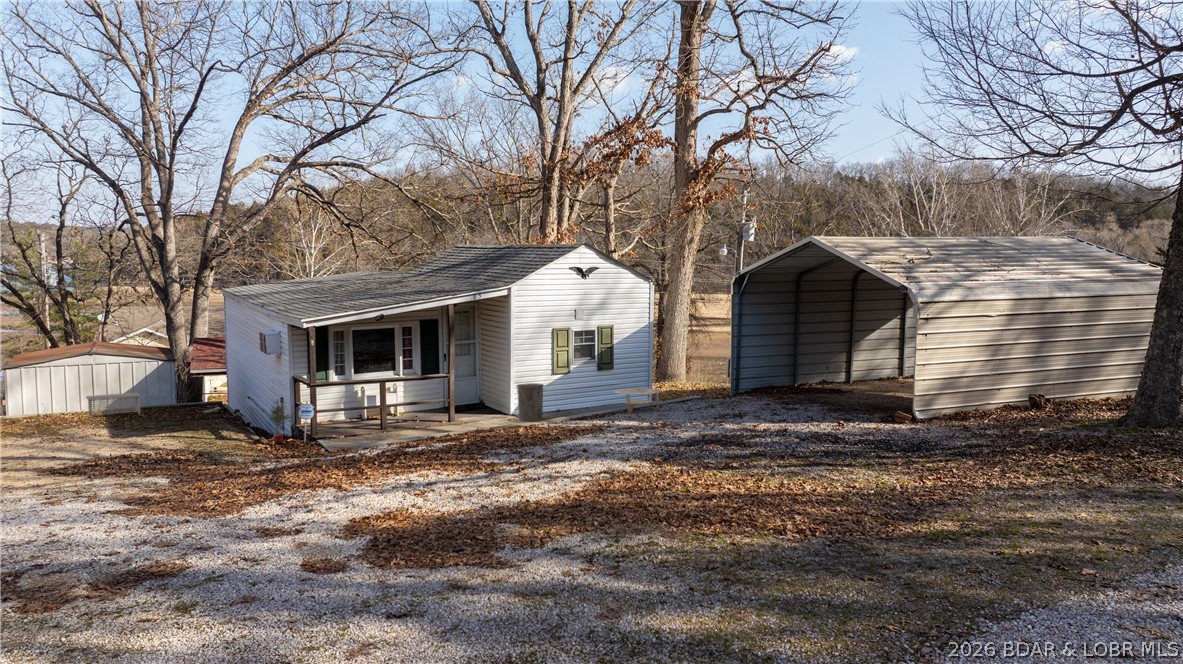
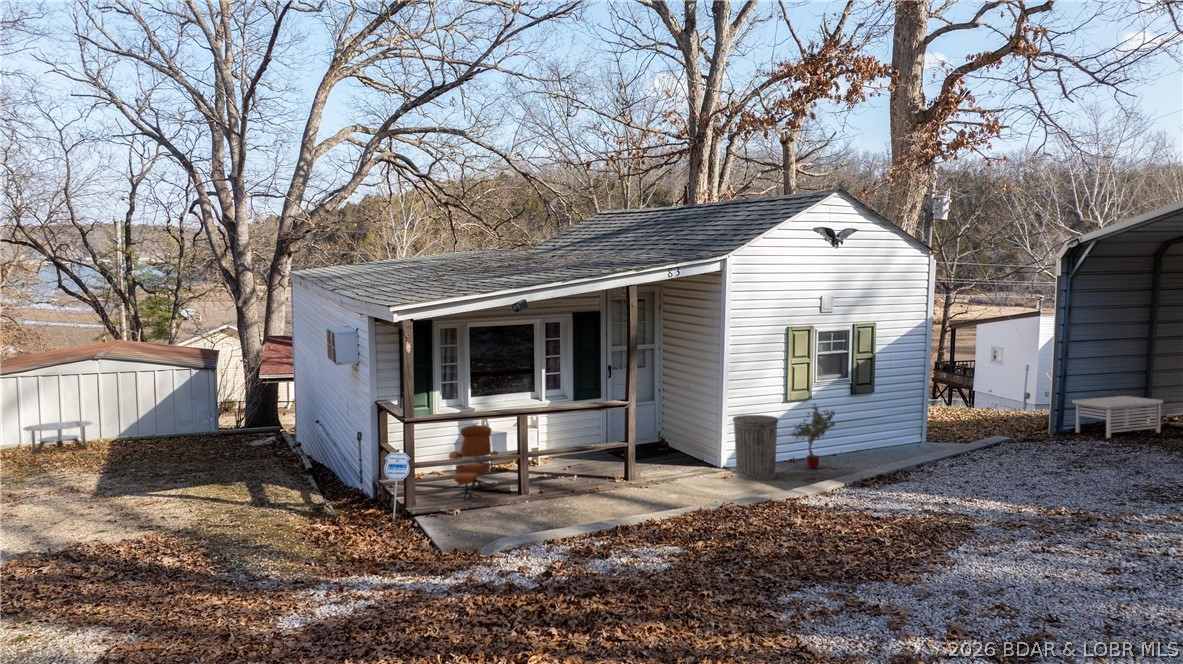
round table: present [614,388,661,413] -> present [23,421,92,453]
lounge chair: none [338,391,370,434] -> present [449,425,498,500]
storage bench: present [86,393,140,418] -> present [1072,396,1163,438]
potted tree: present [270,399,293,444] -> present [791,404,835,469]

